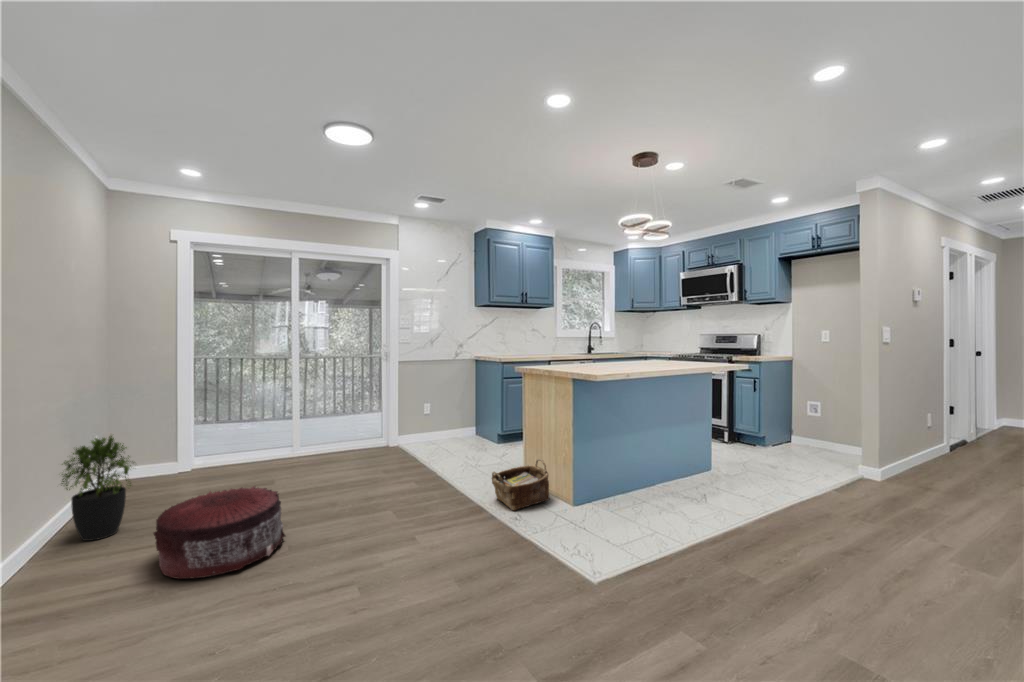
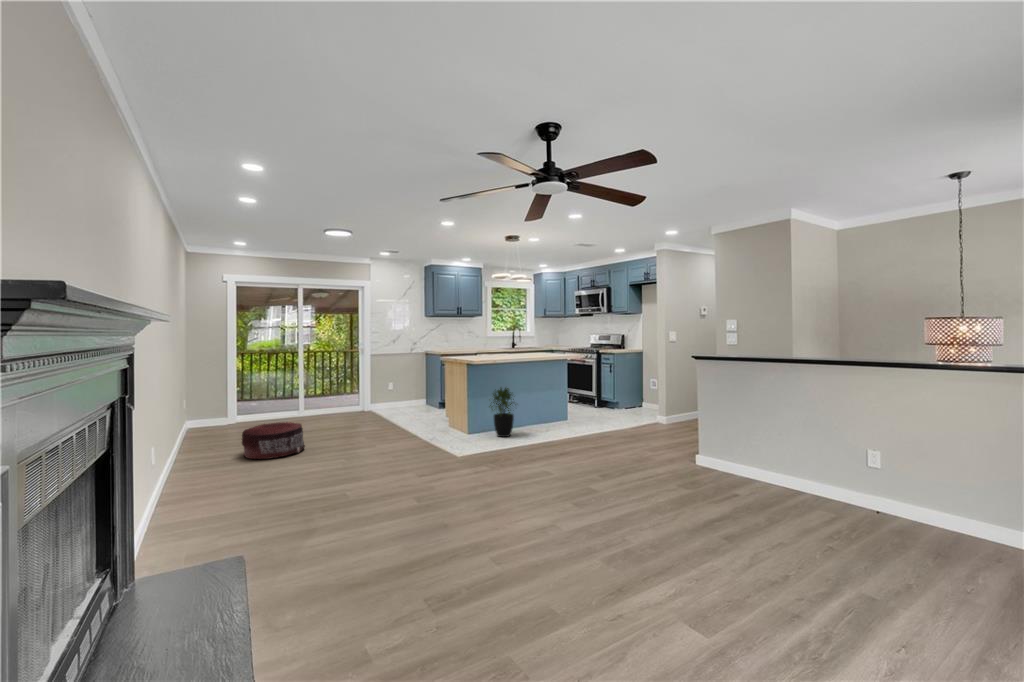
potted plant: present [61,436,134,541] -> present [489,388,514,437]
woven basket: present [492,459,550,510] -> none [422,410,456,437]

